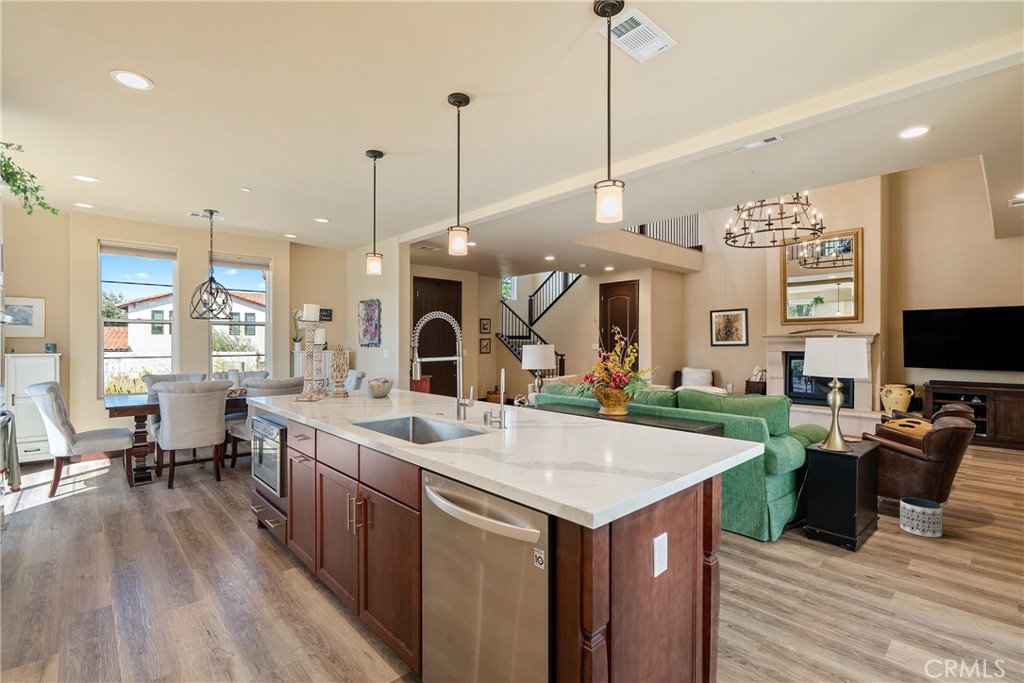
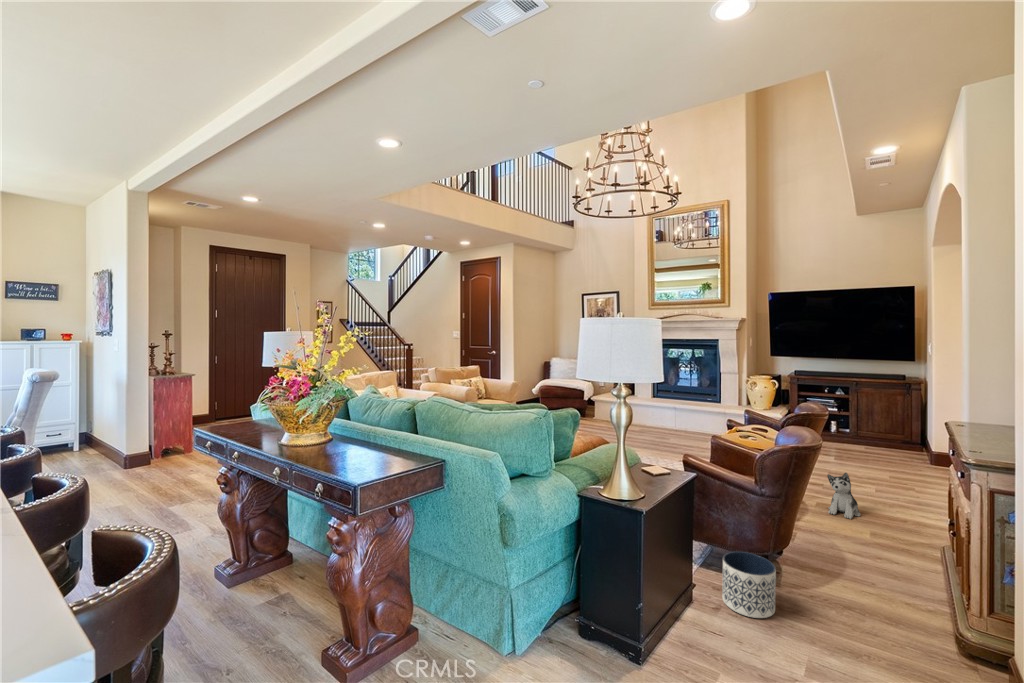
plush toy: none [973,458,1003,494] -> present [827,473,860,519]

